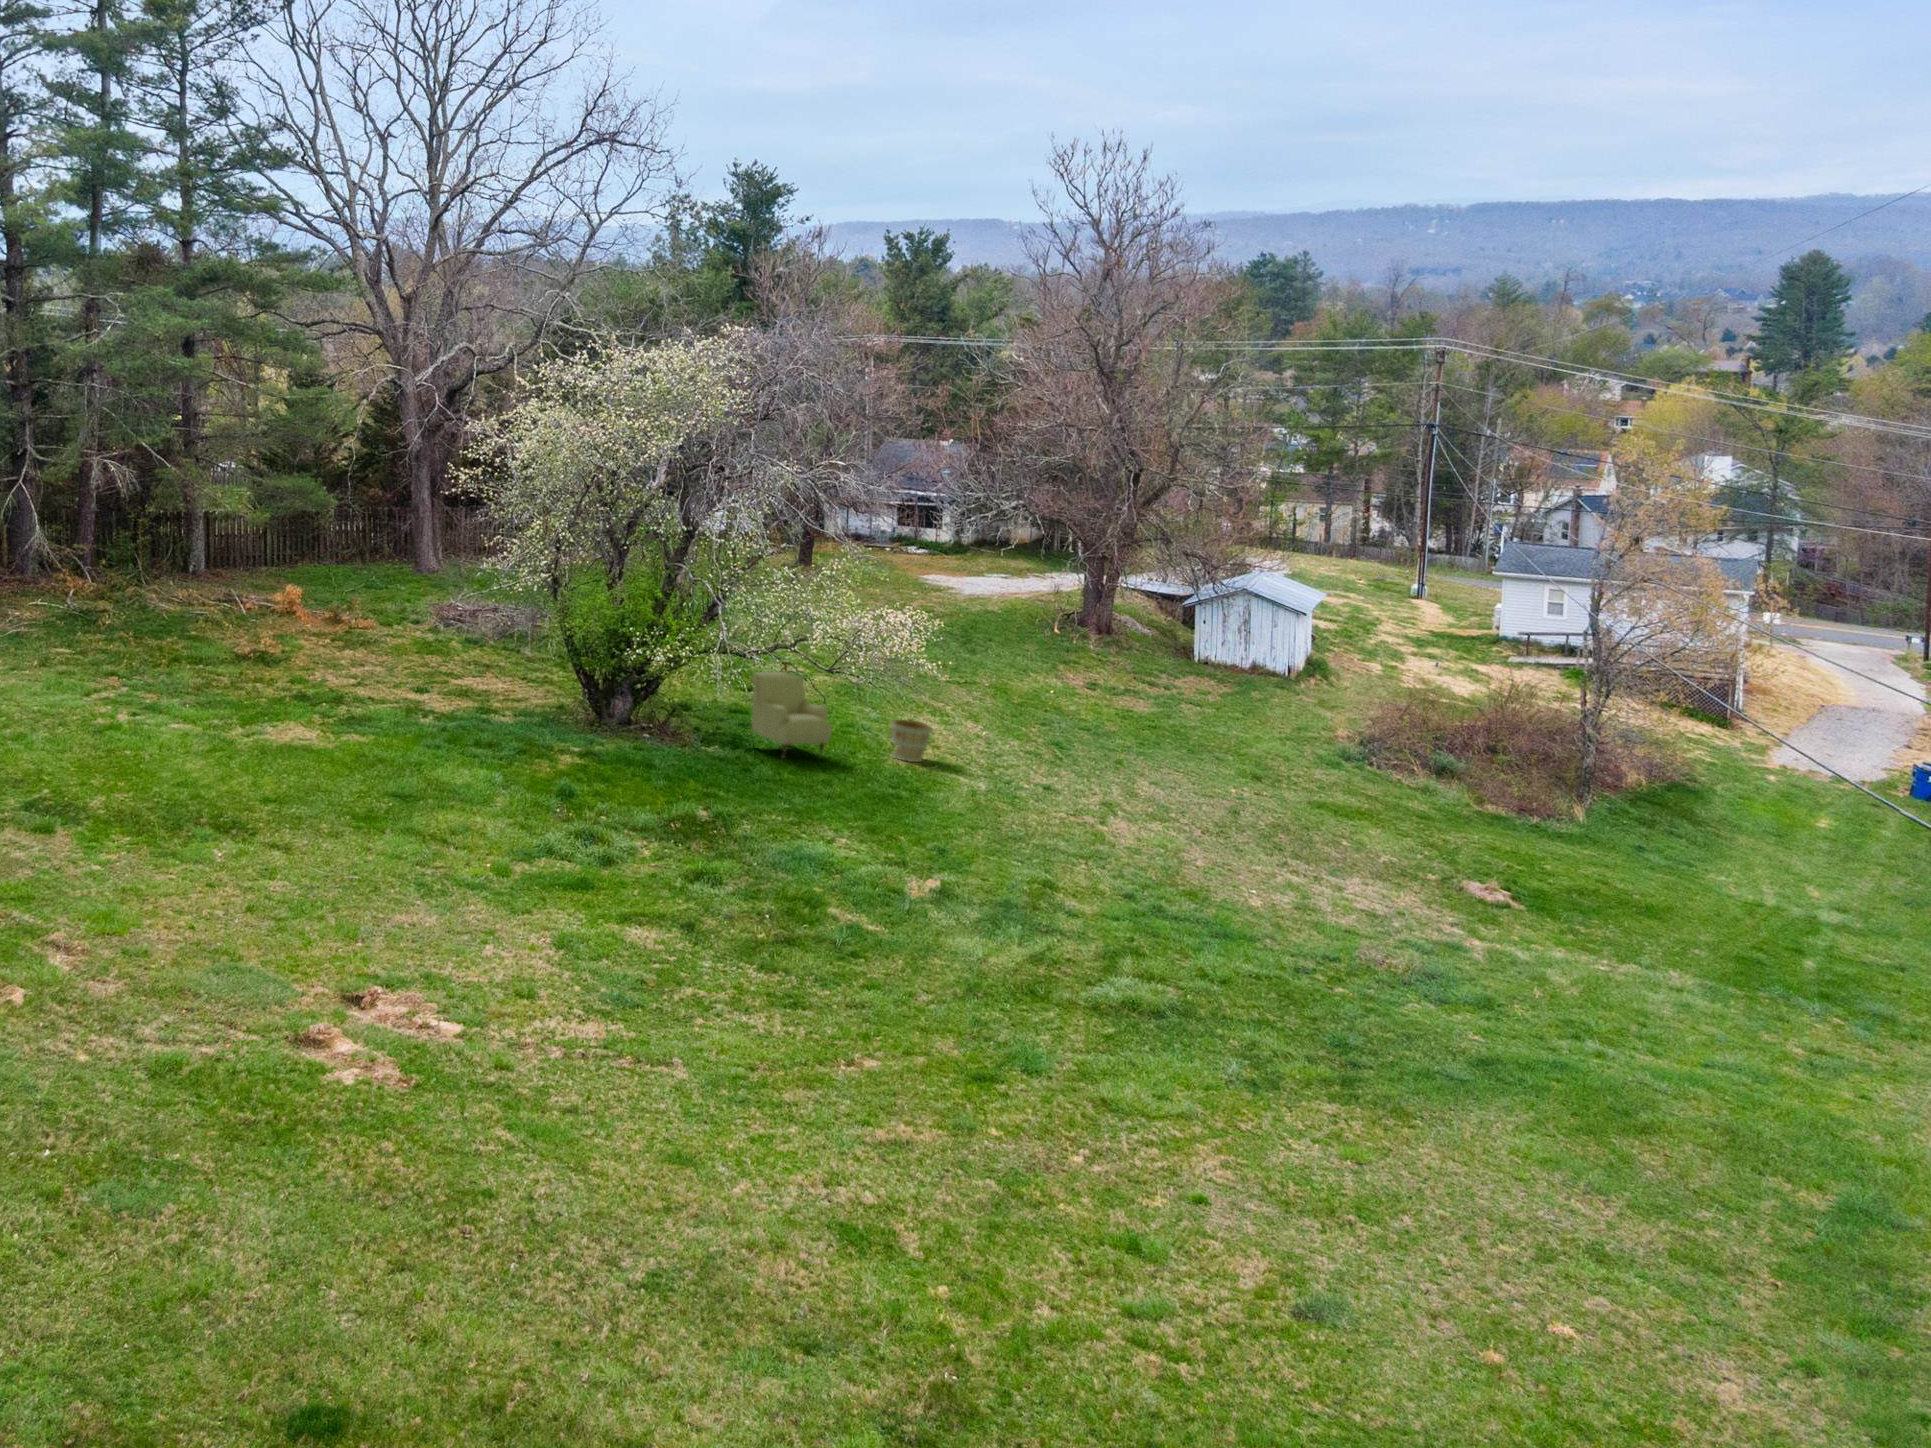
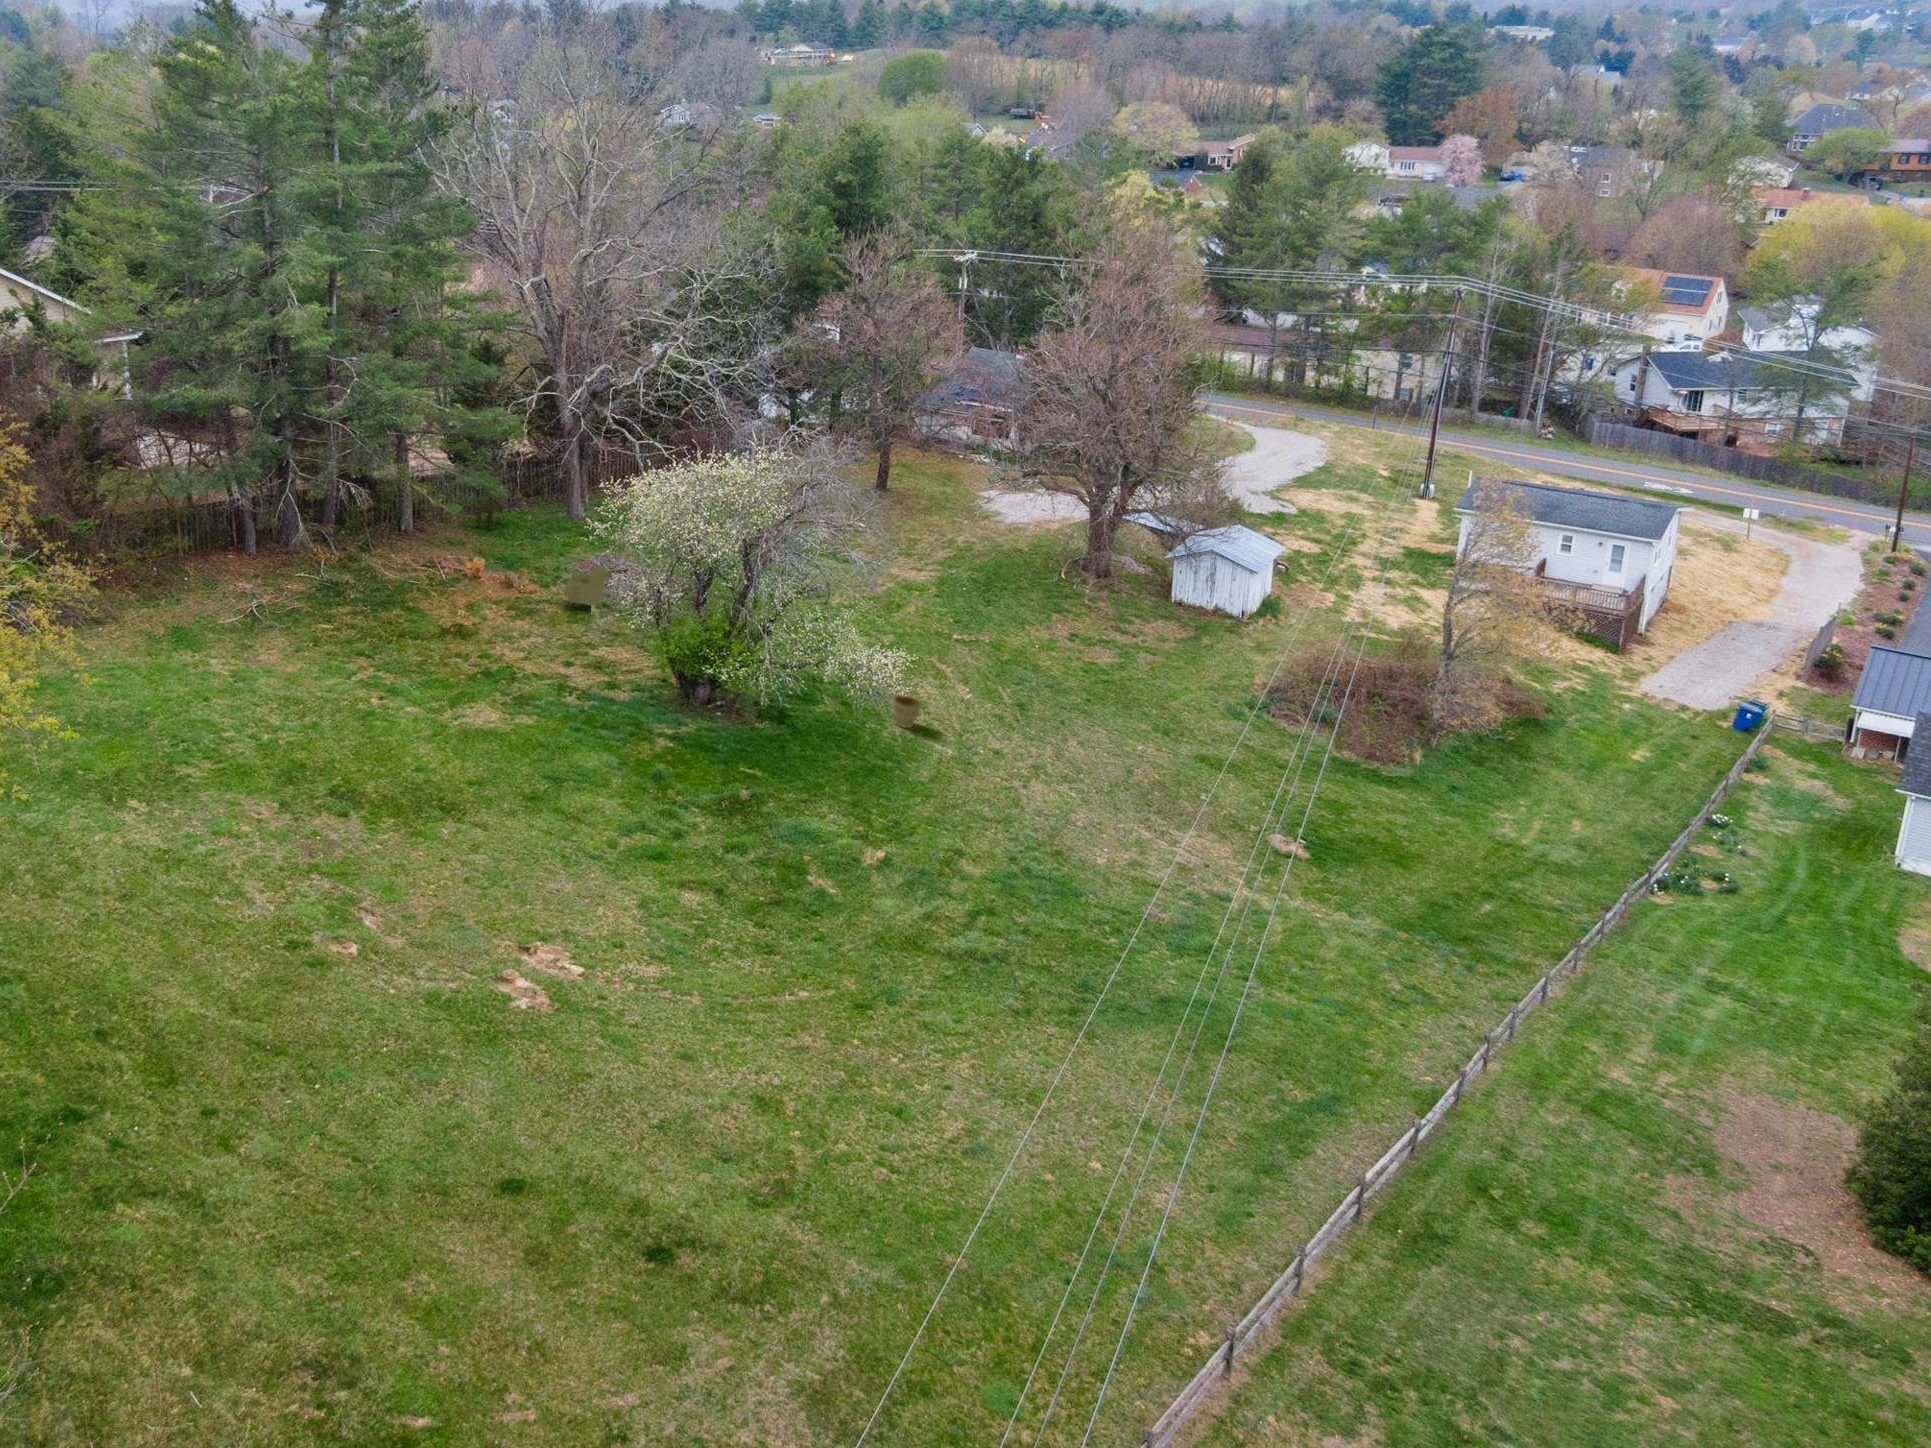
bench: none [302,559,338,589] -> present [476,503,503,529]
chair: present [752,672,832,755] -> present [565,565,609,608]

